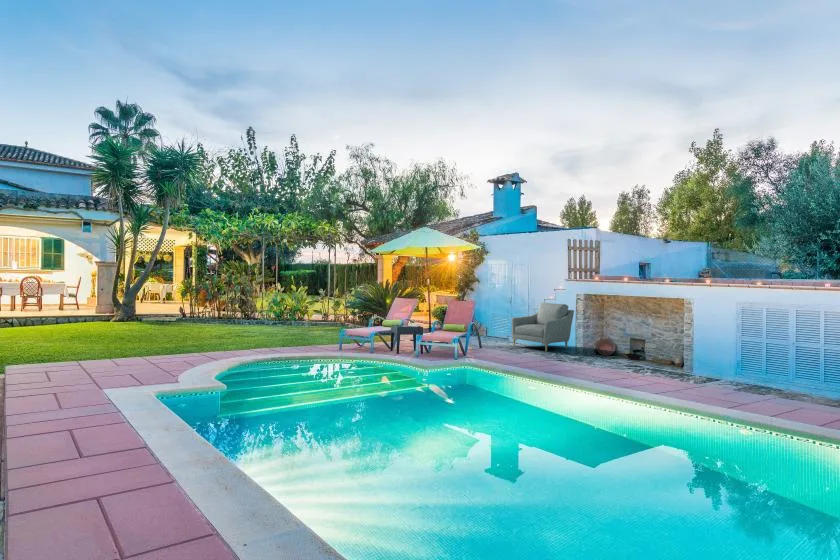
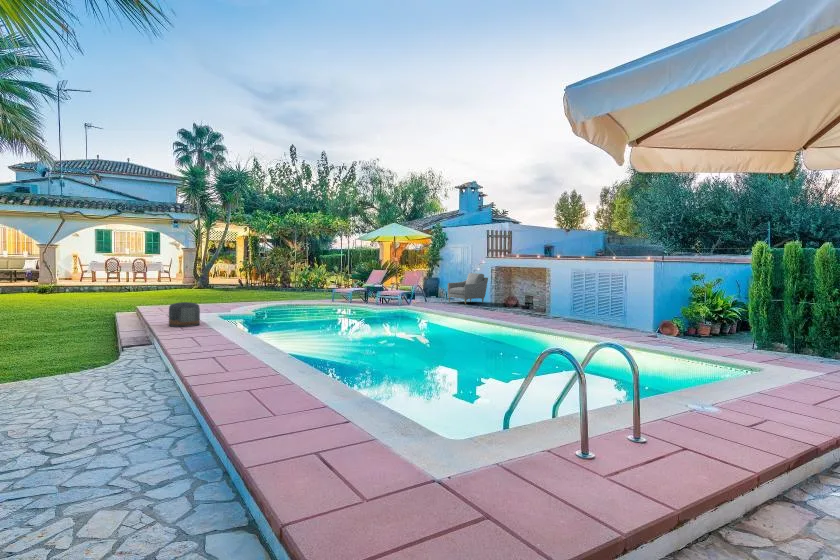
pouf: none [47,387,122,450] -> present [169,302,200,327]

